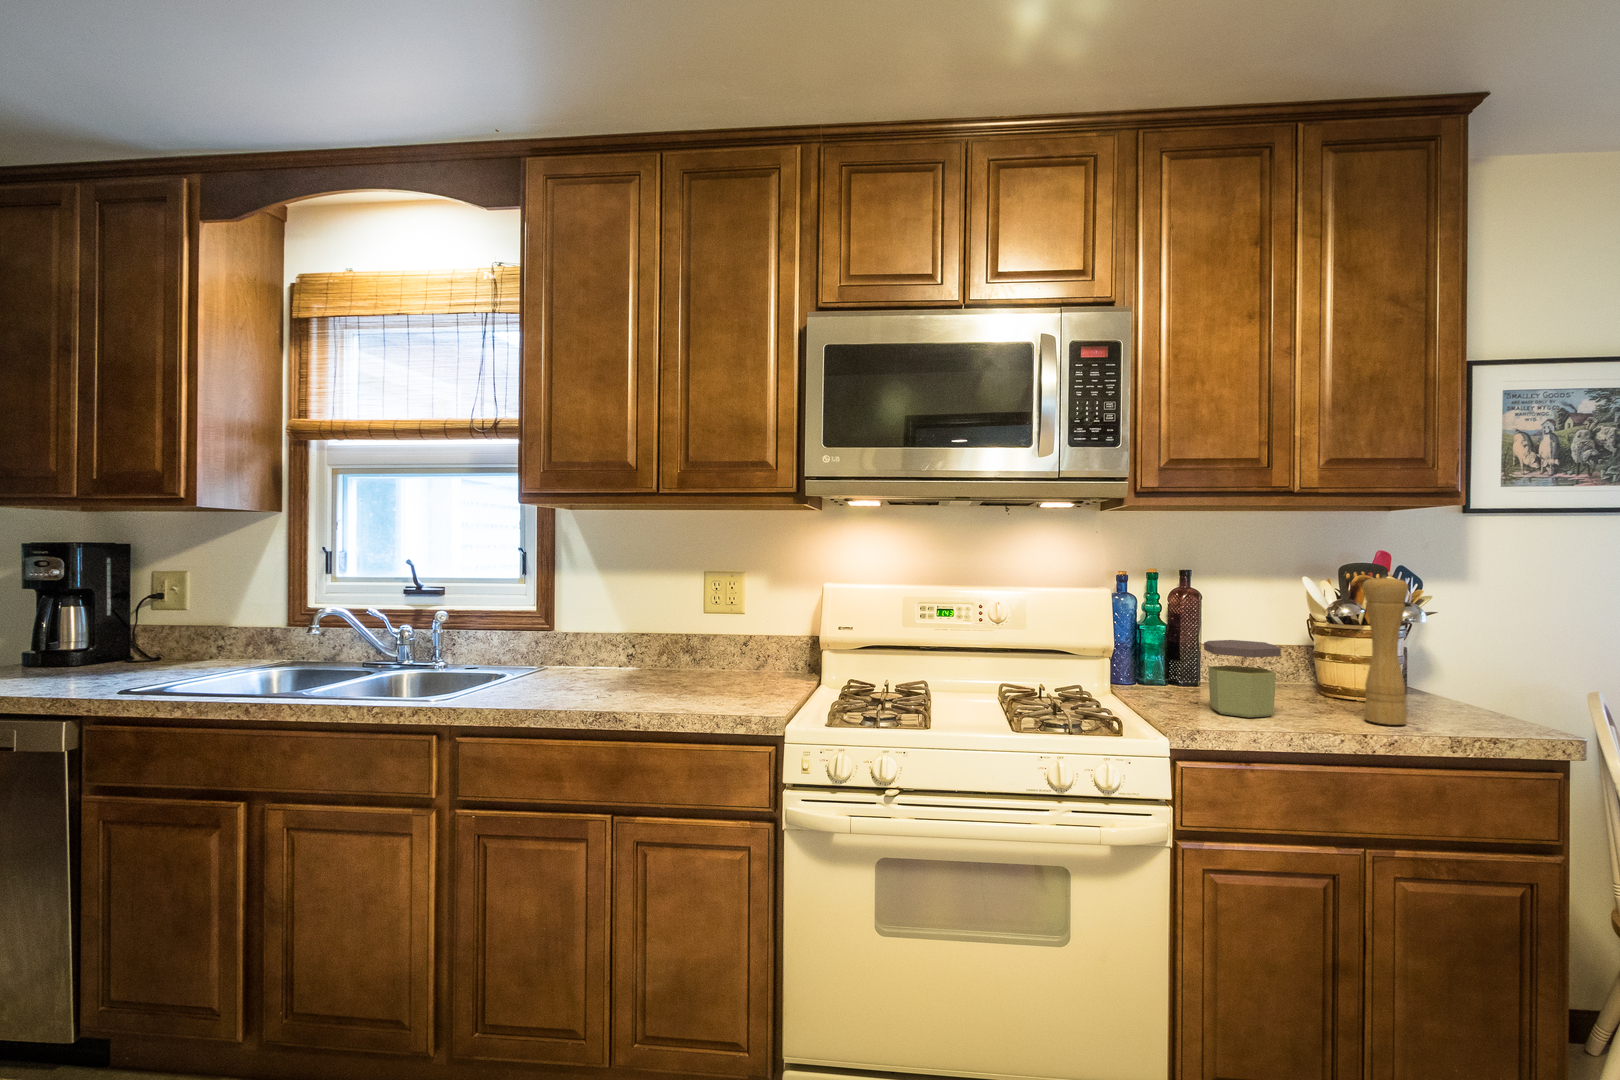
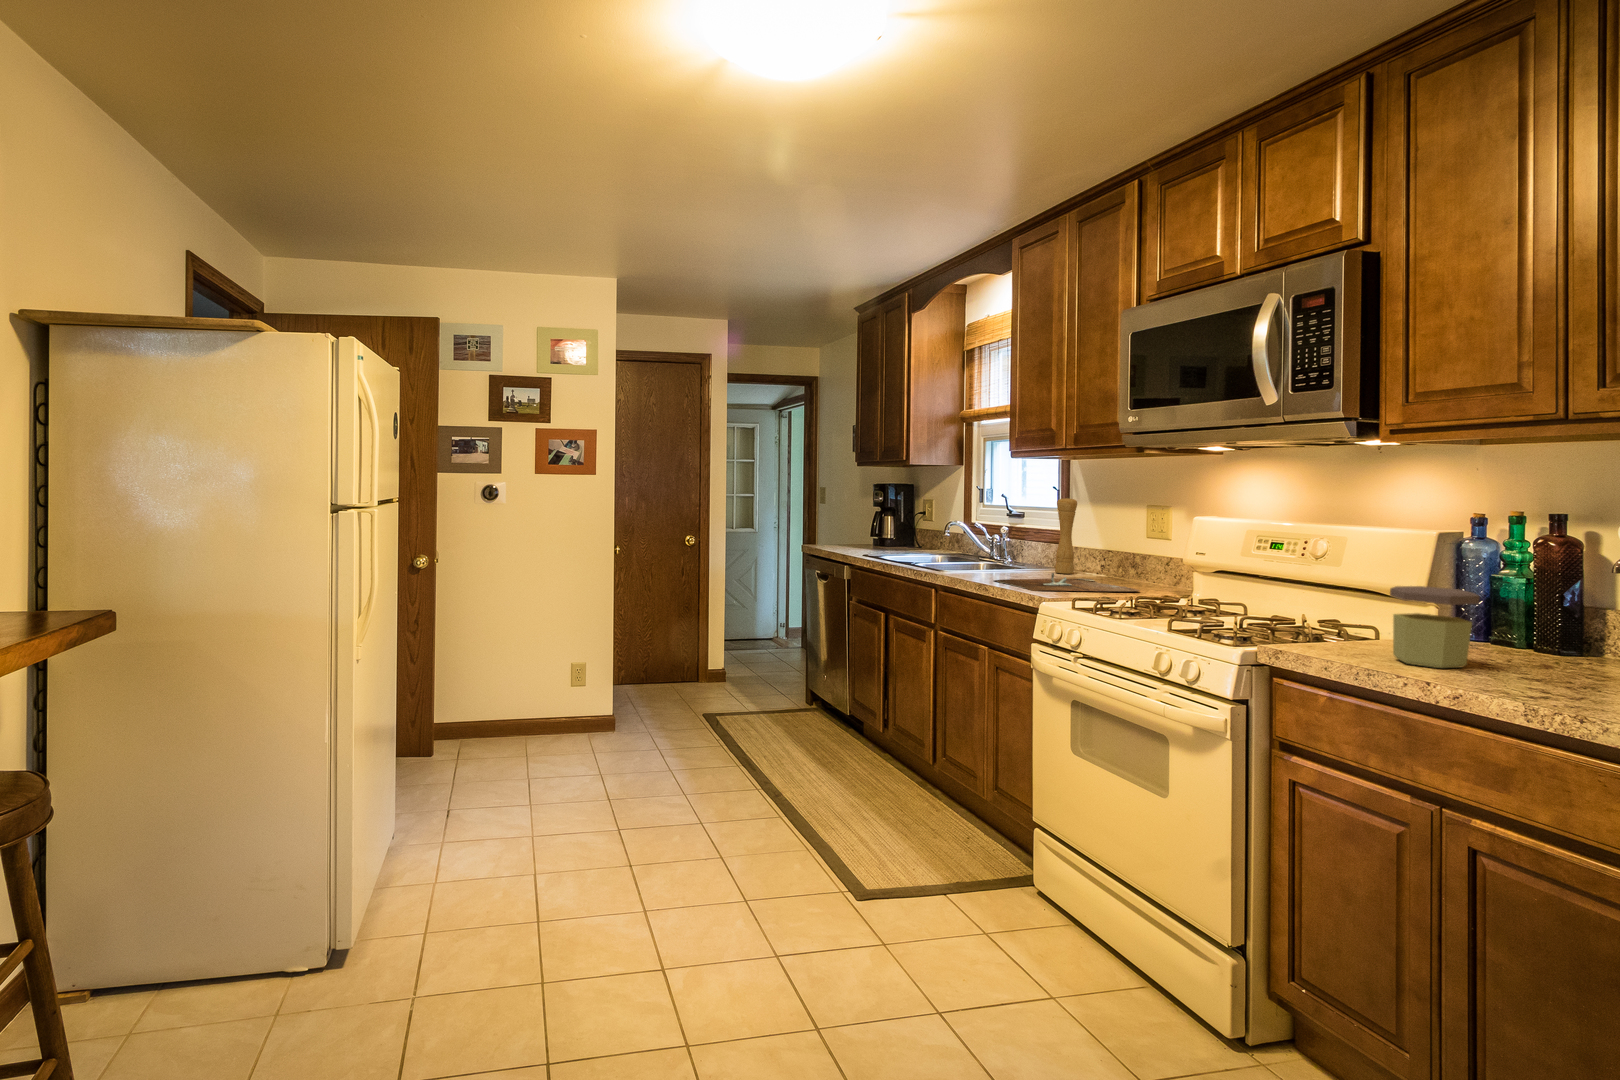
pepper mill: present [1363,576,1409,725] -> present [1055,497,1077,574]
cutting board: none [572,673,763,708] -> present [995,573,1140,591]

